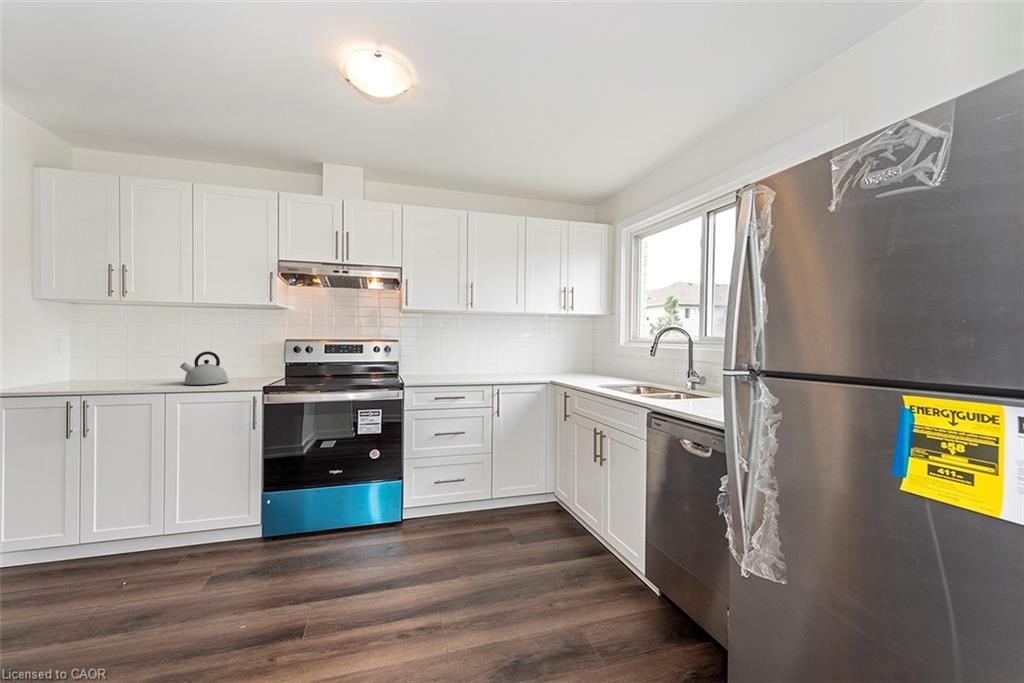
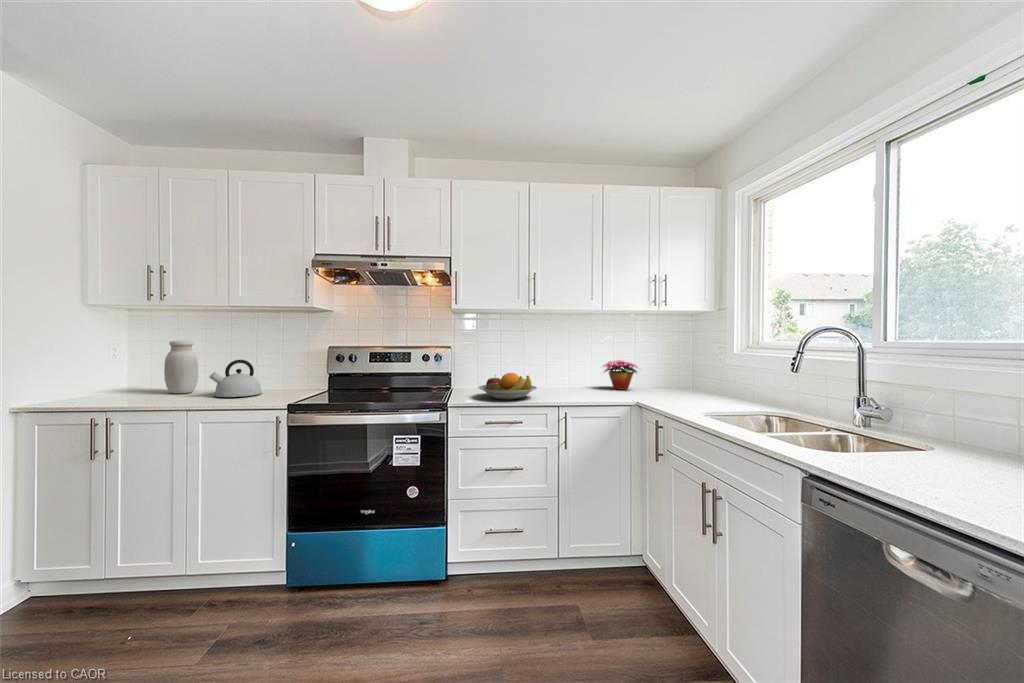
jar: none [128,334,162,383] -> present [164,340,198,393]
flower arrangement: none [520,349,554,373] -> present [603,360,638,390]
fruit bowl: none [425,360,473,381] -> present [479,373,537,399]

